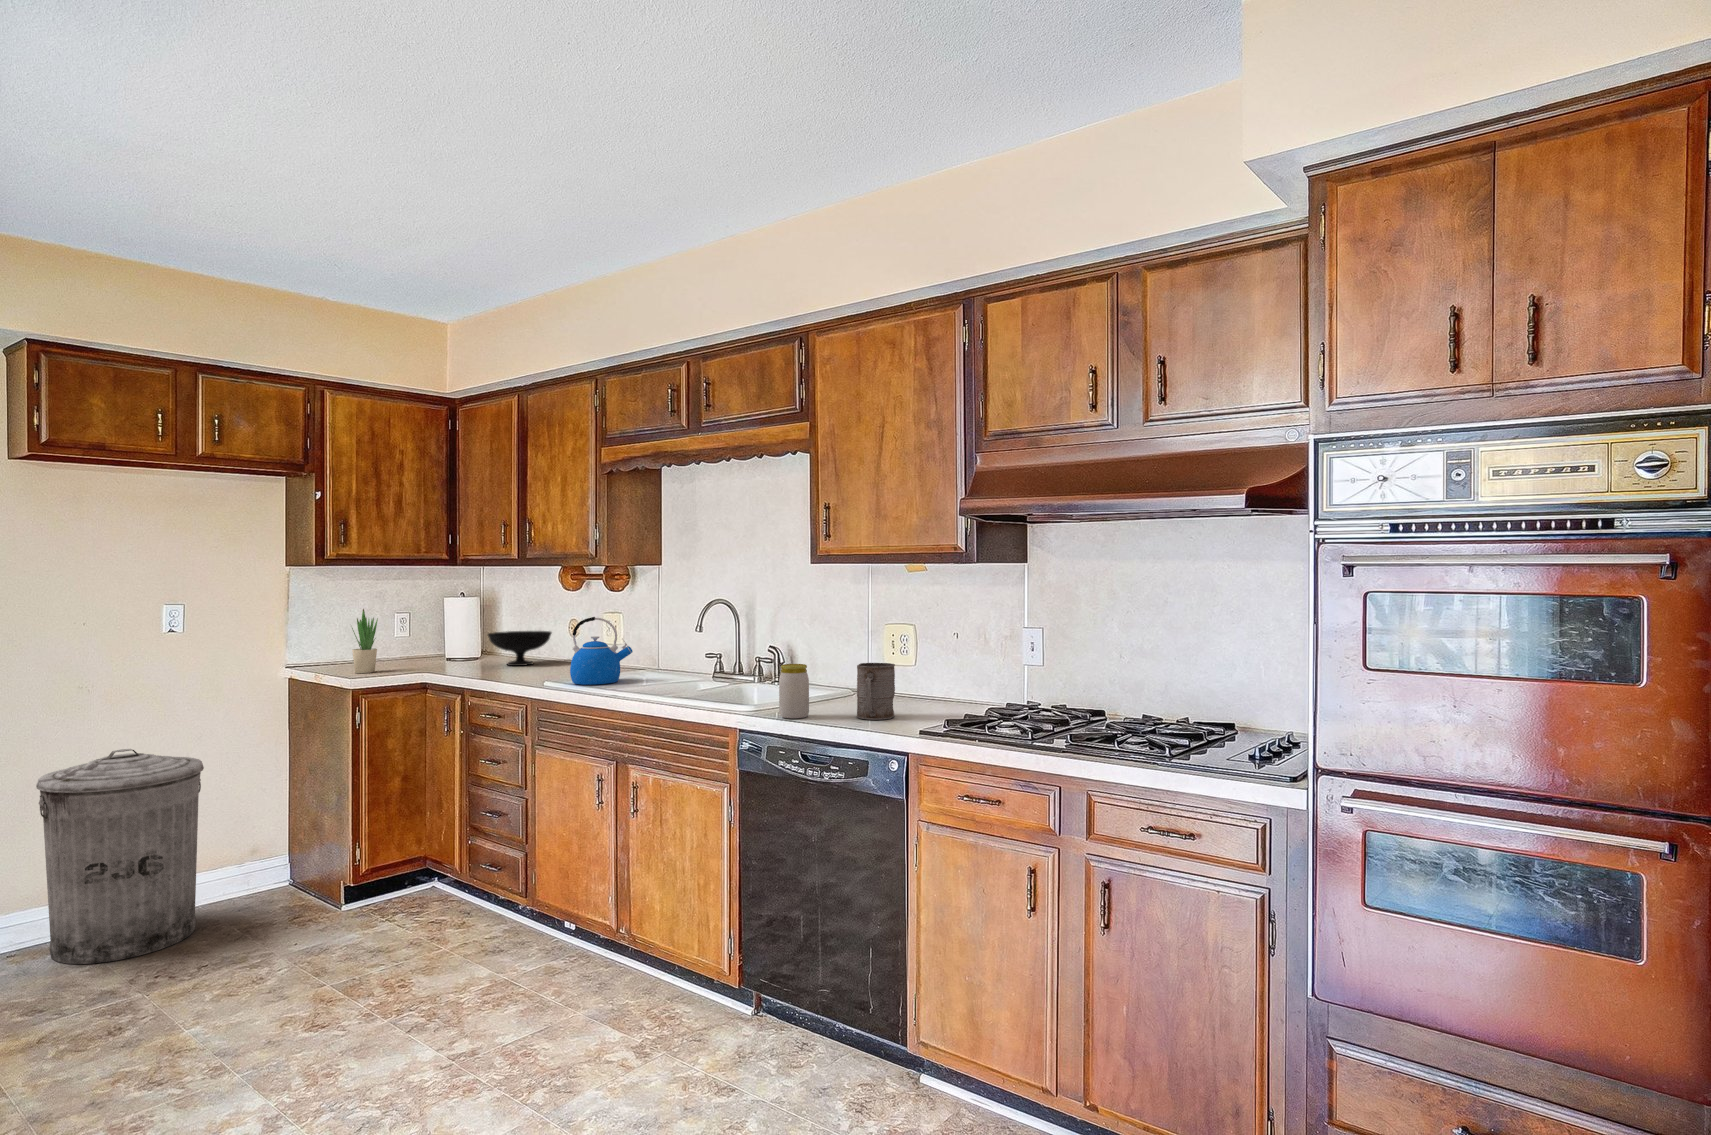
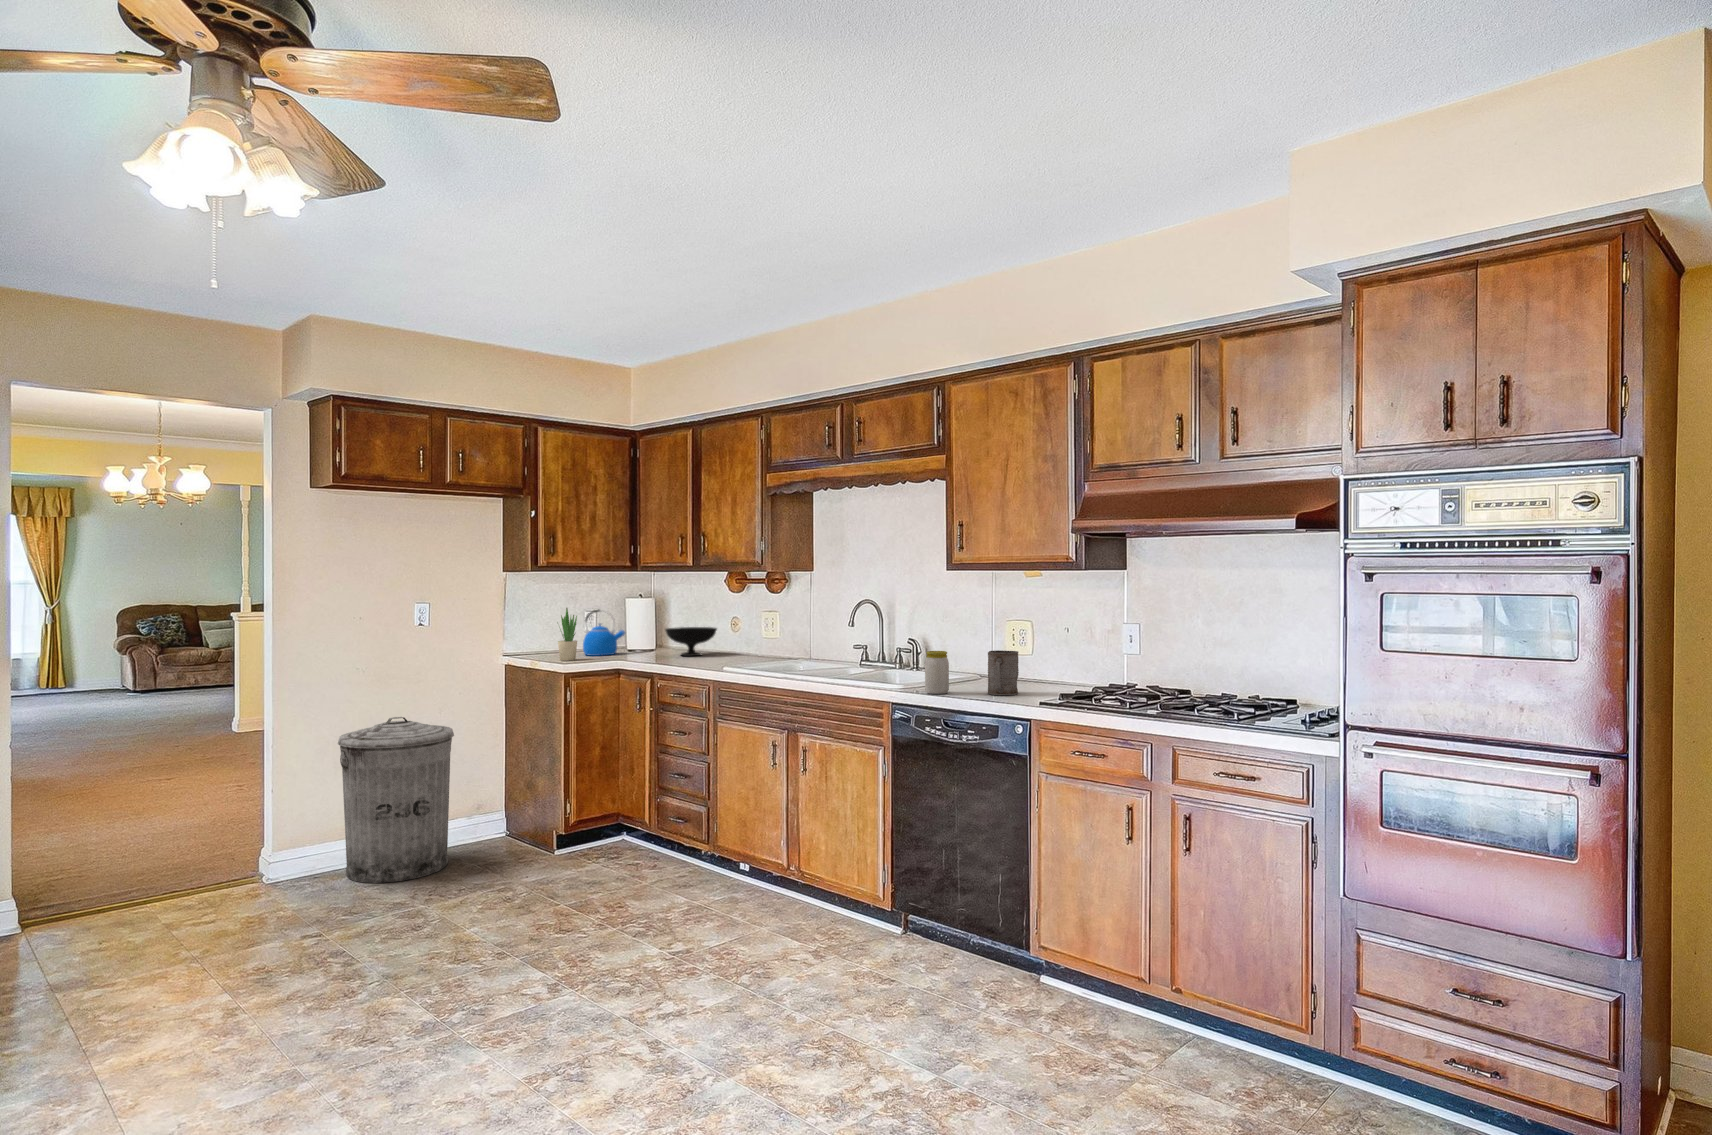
kettle: present [570,617,633,685] -> present [583,610,625,656]

